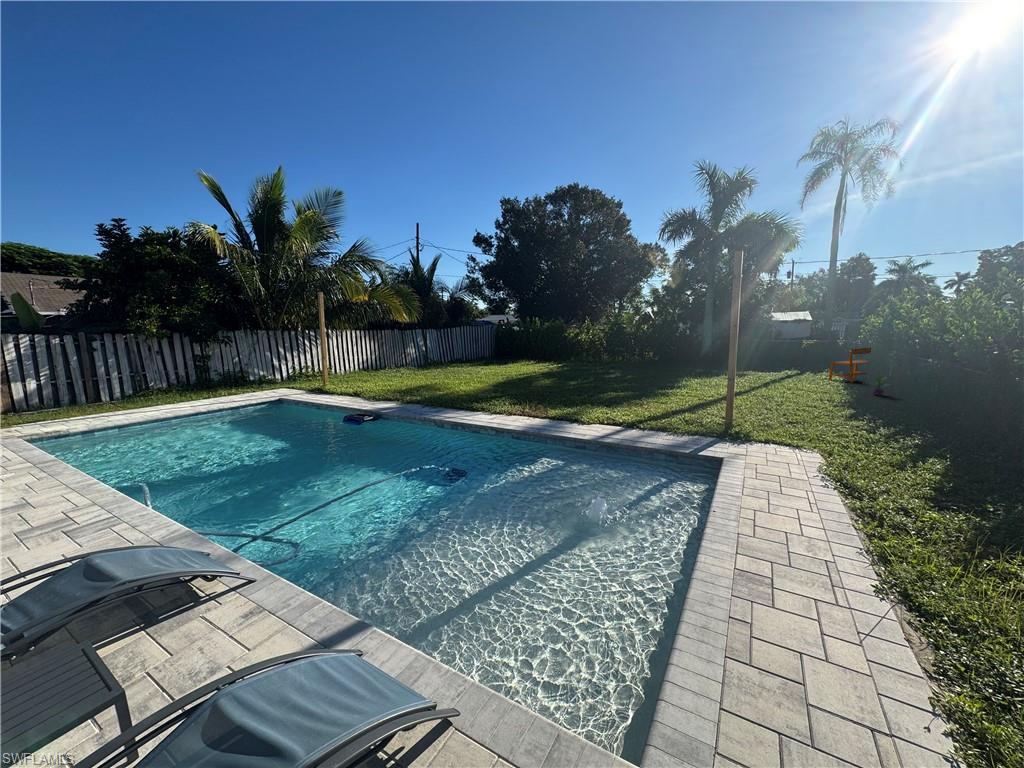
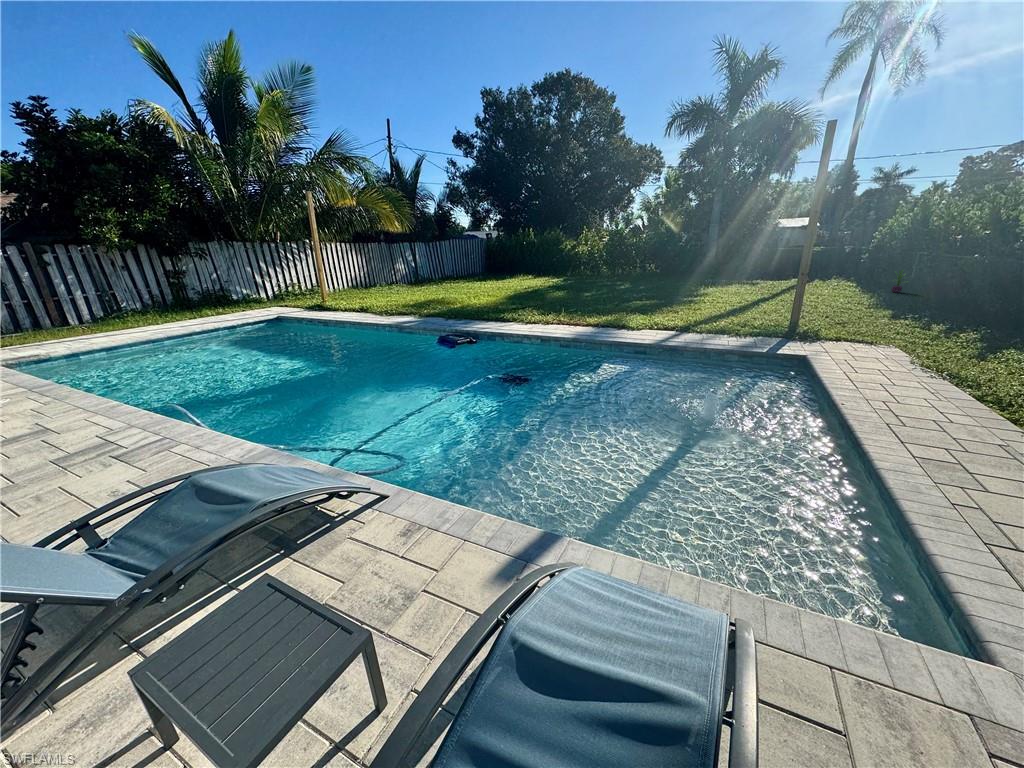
bench: present [829,347,872,383] -> none [837,246,888,283]

